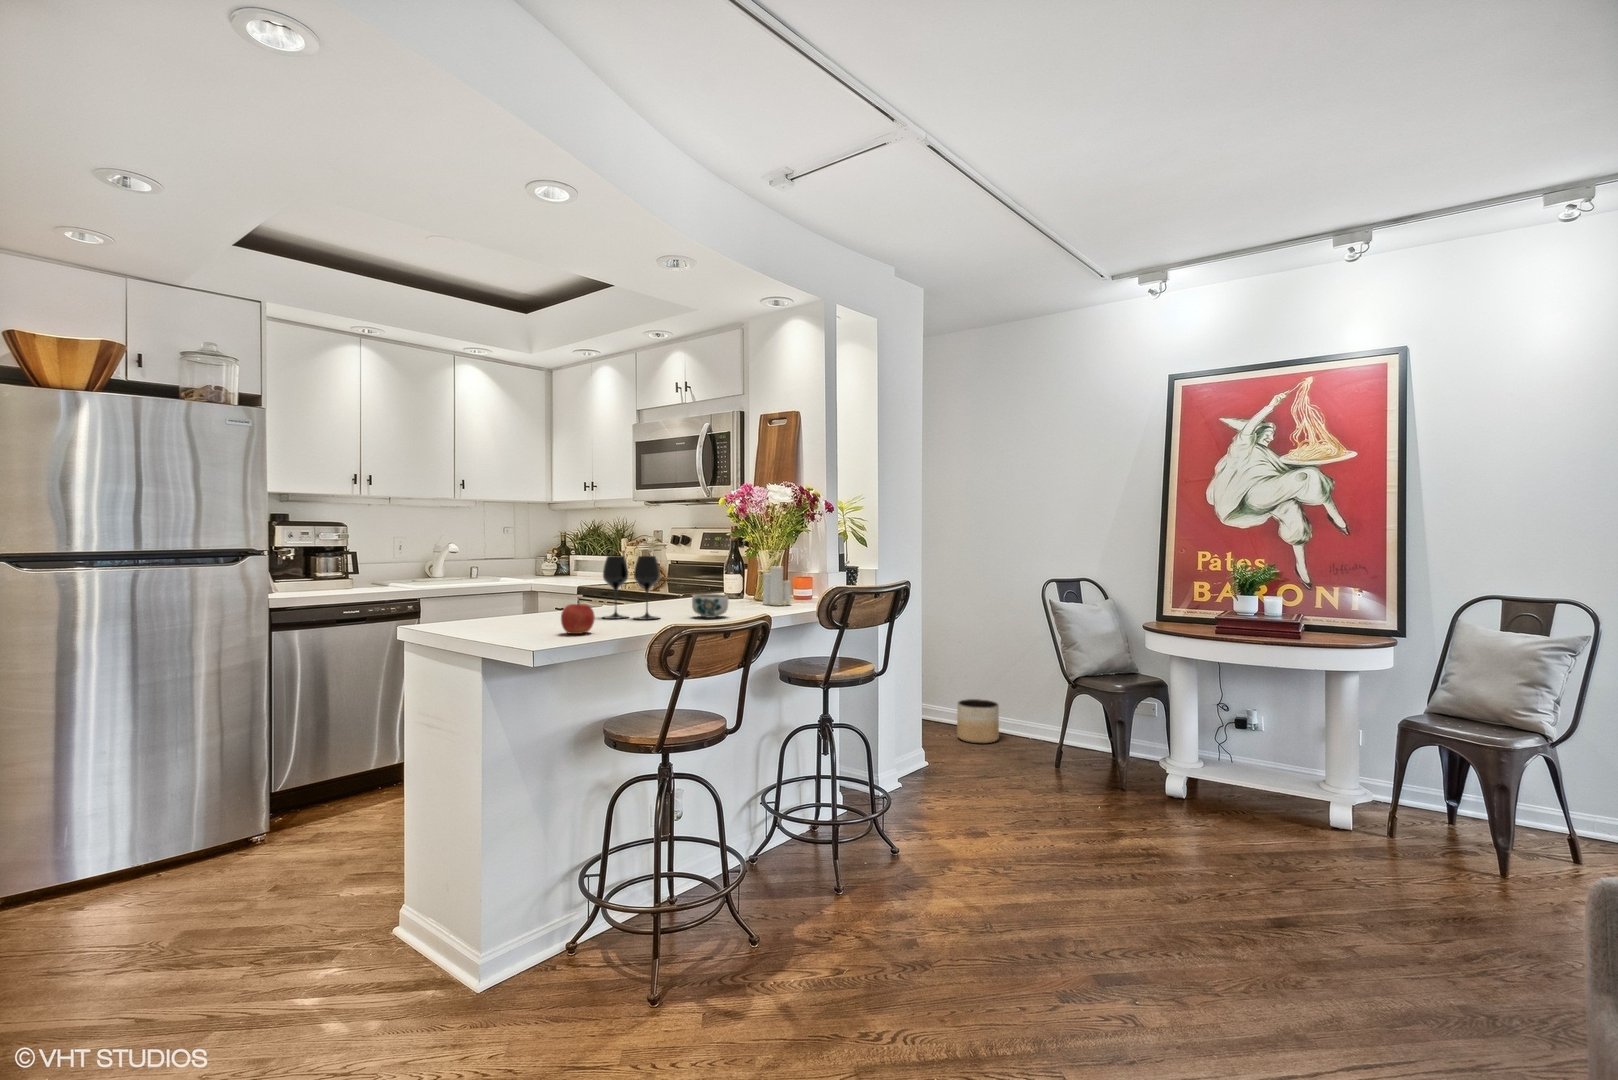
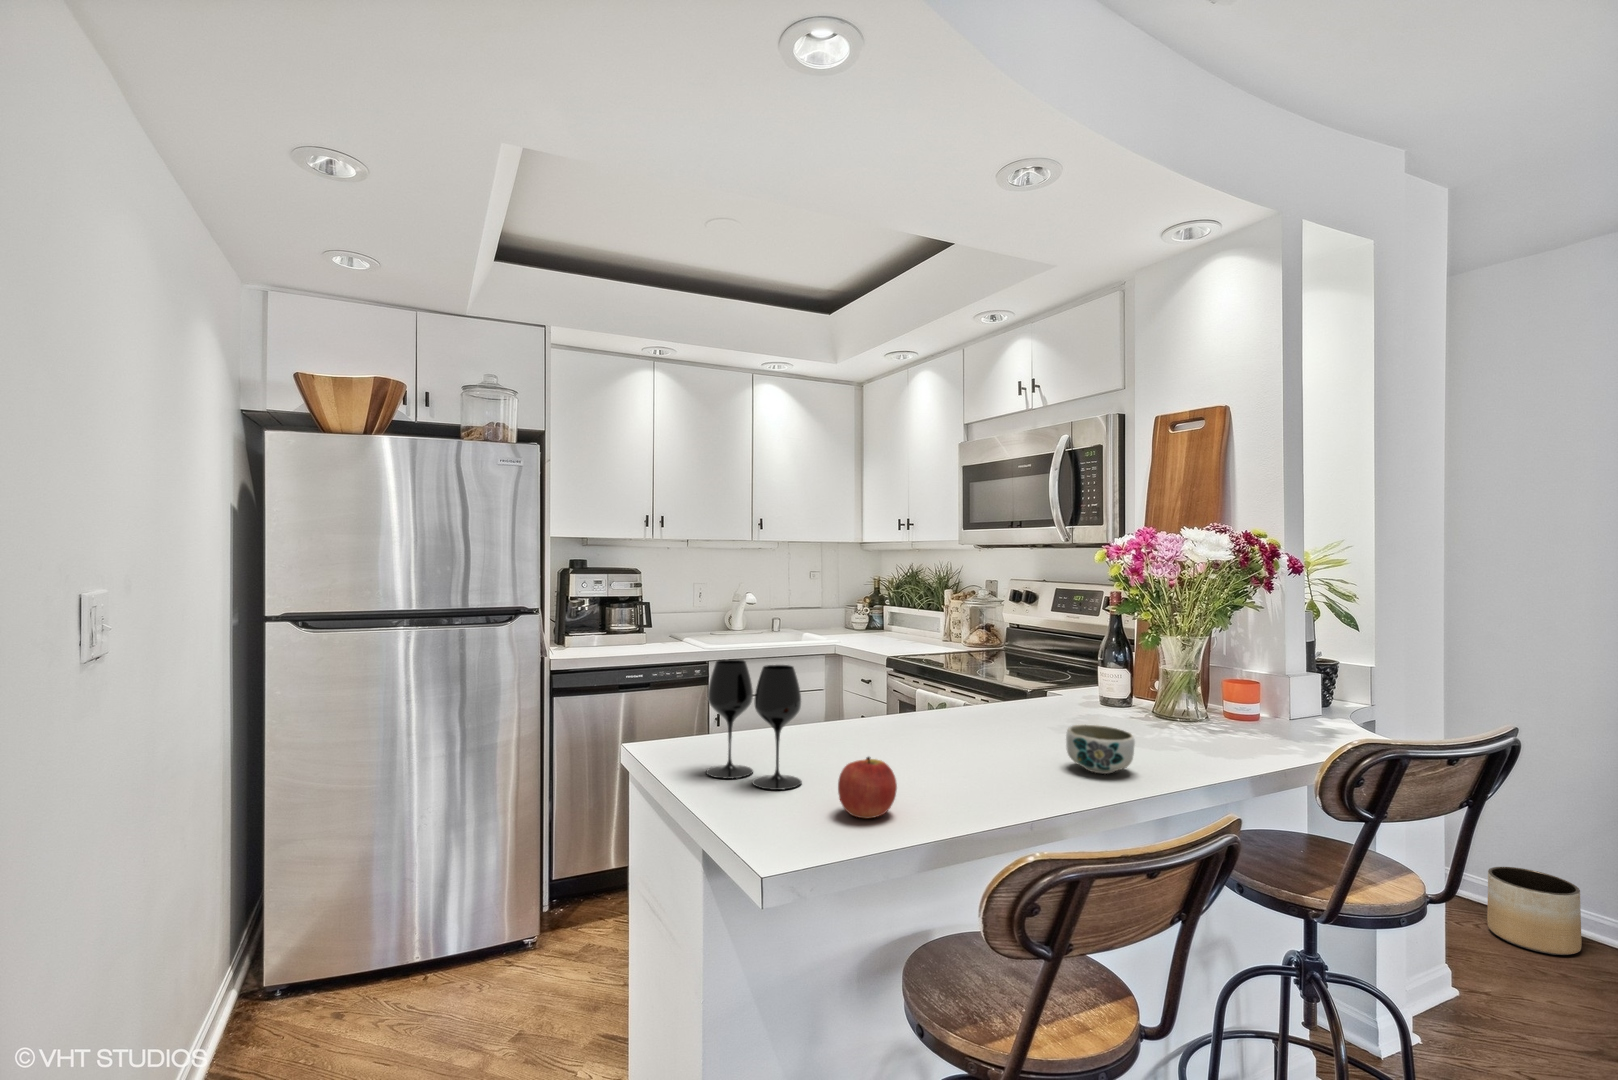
wine glass: present [603,556,660,620] -> present [706,659,802,790]
candle: present [763,566,791,605] -> none [1178,661,1233,737]

